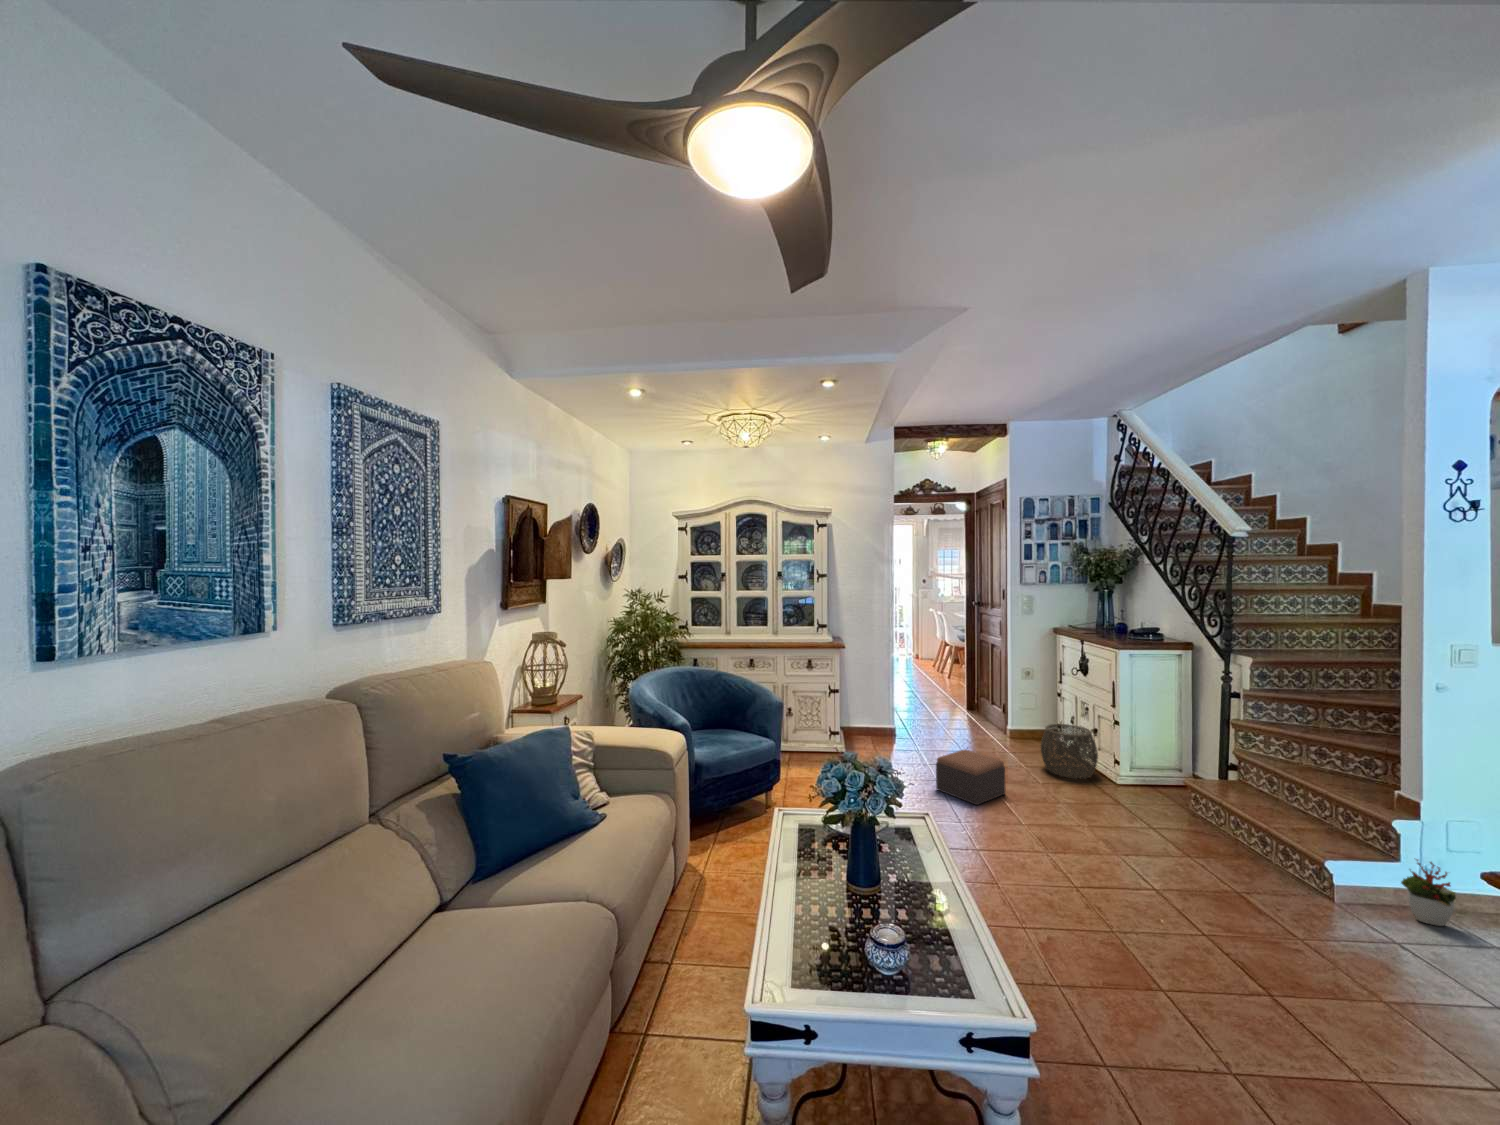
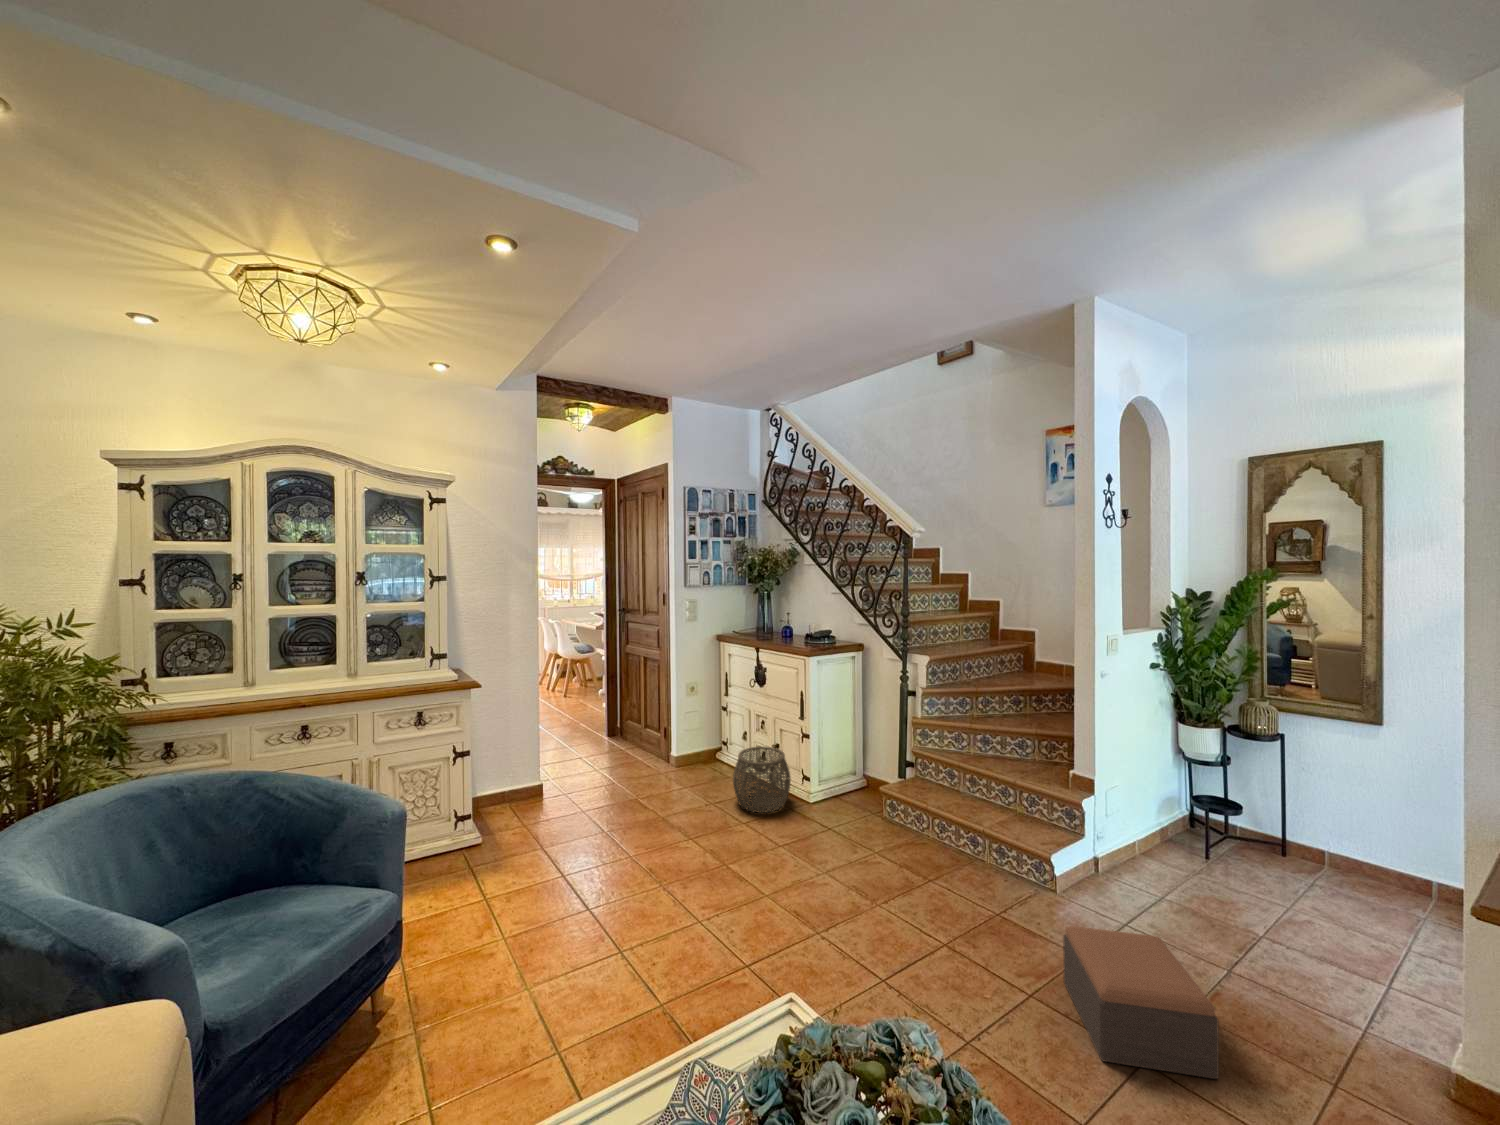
footstool: present [936,749,1006,805] -> present [1063,926,1219,1079]
decorative plant: present [1401,859,1456,926] -> none [1089,830,1121,886]

